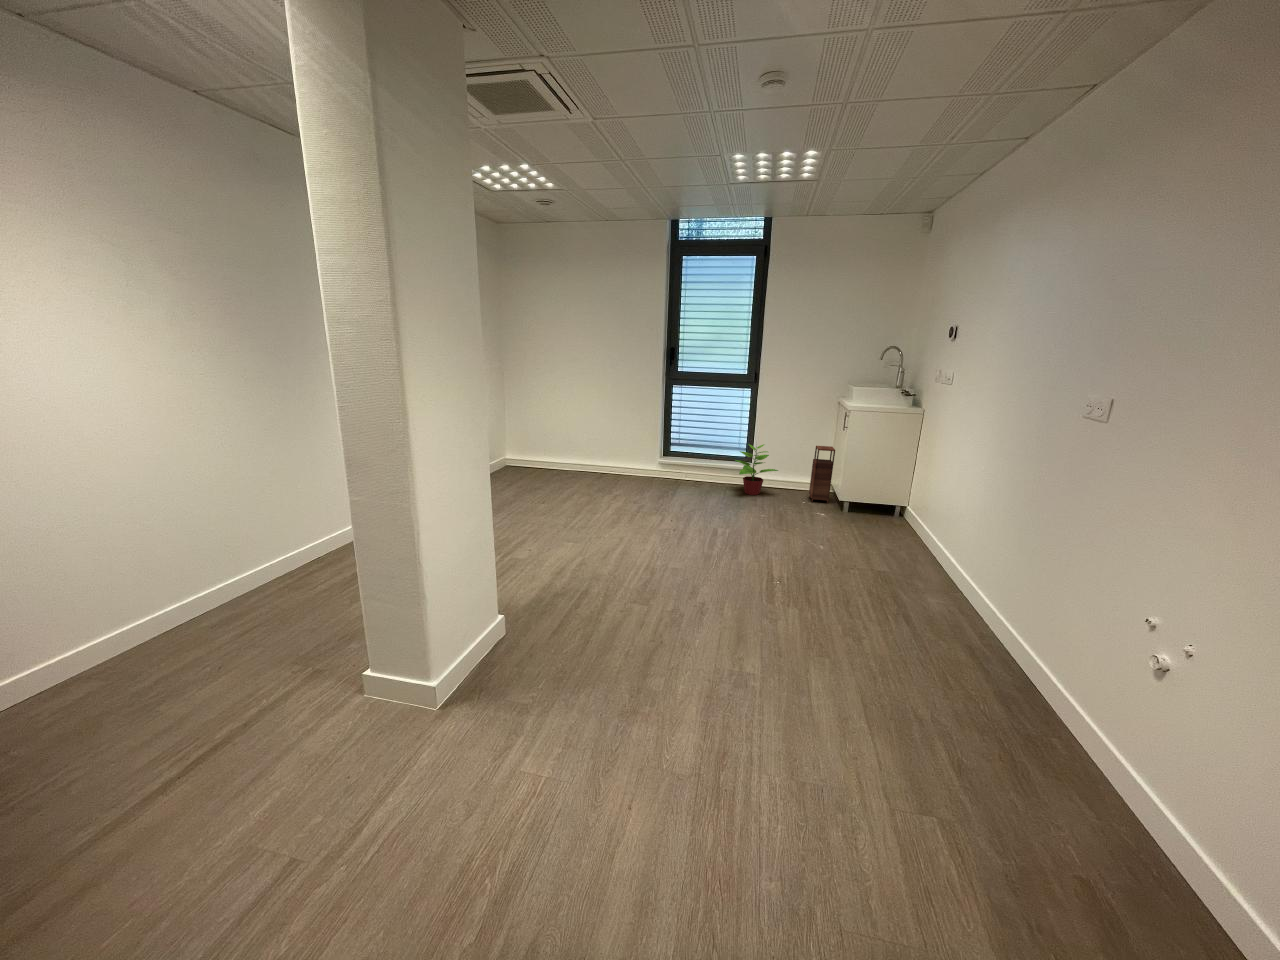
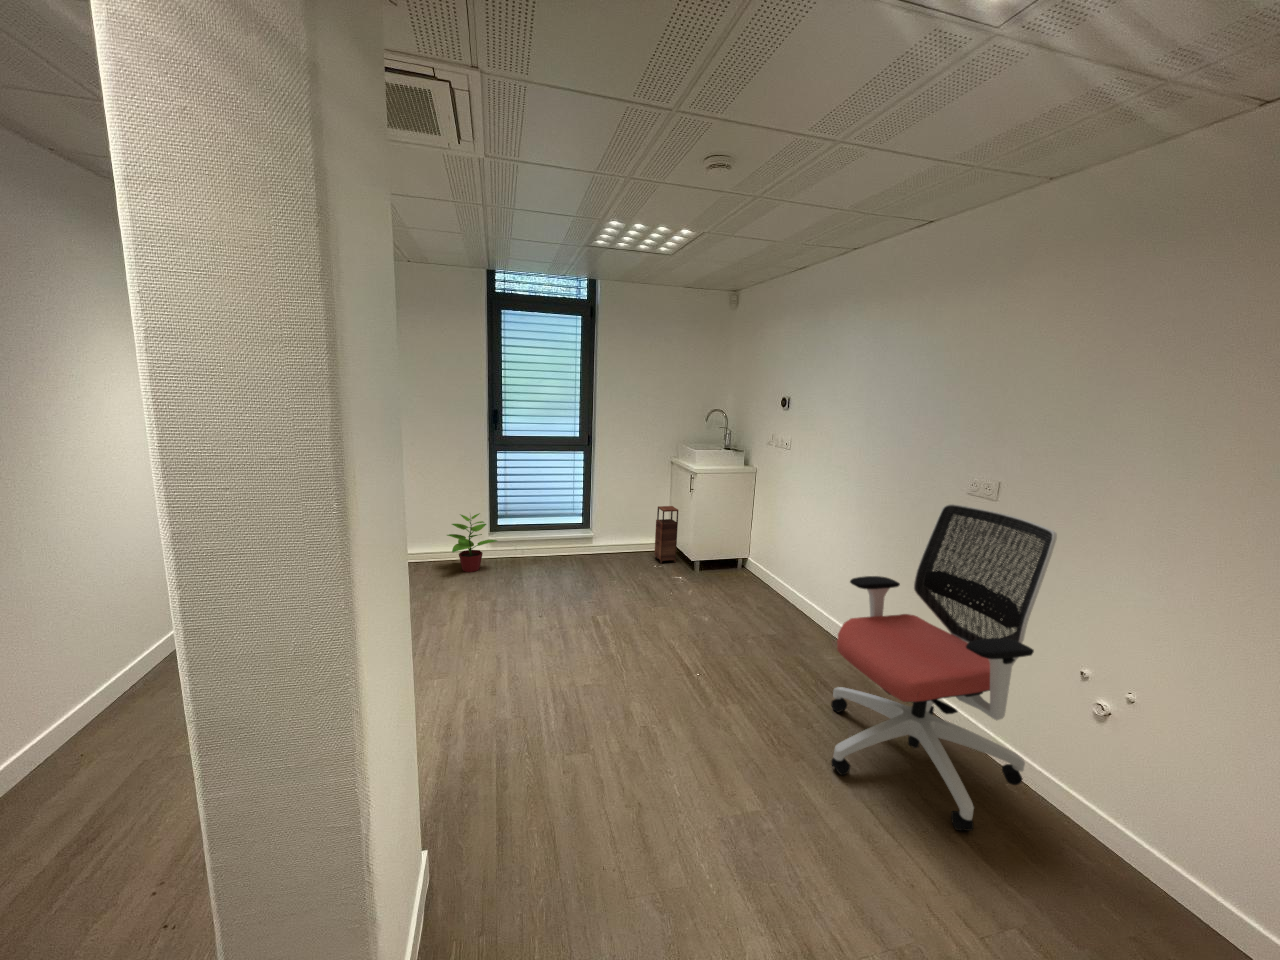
office chair: none [847,431,1146,759] -> present [831,504,1057,831]
potted plant: present [736,444,778,495] -> present [447,513,497,572]

